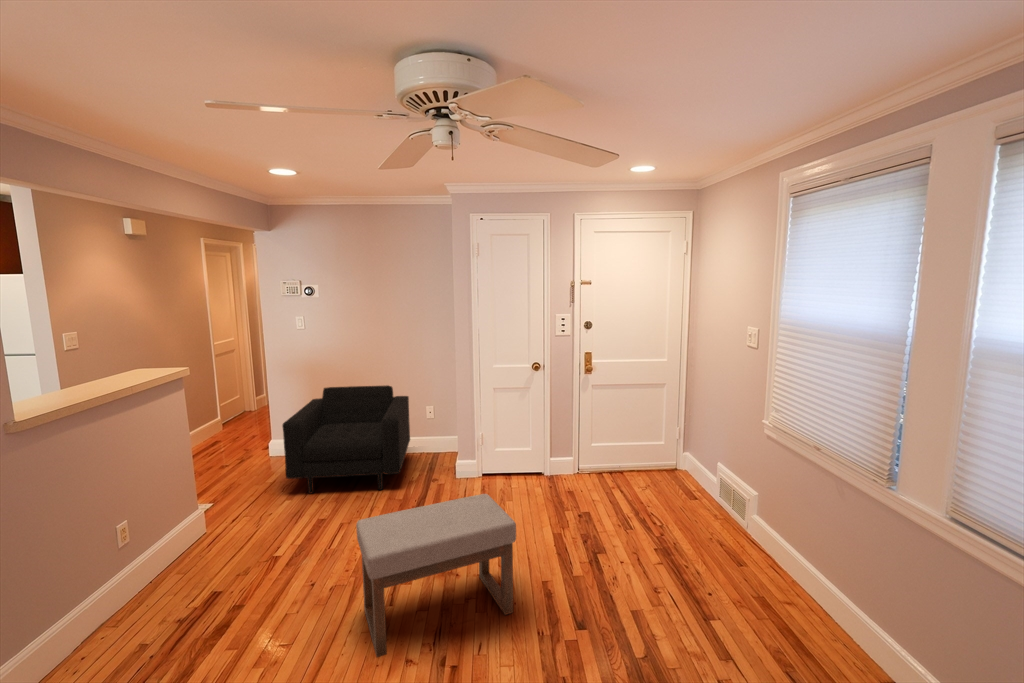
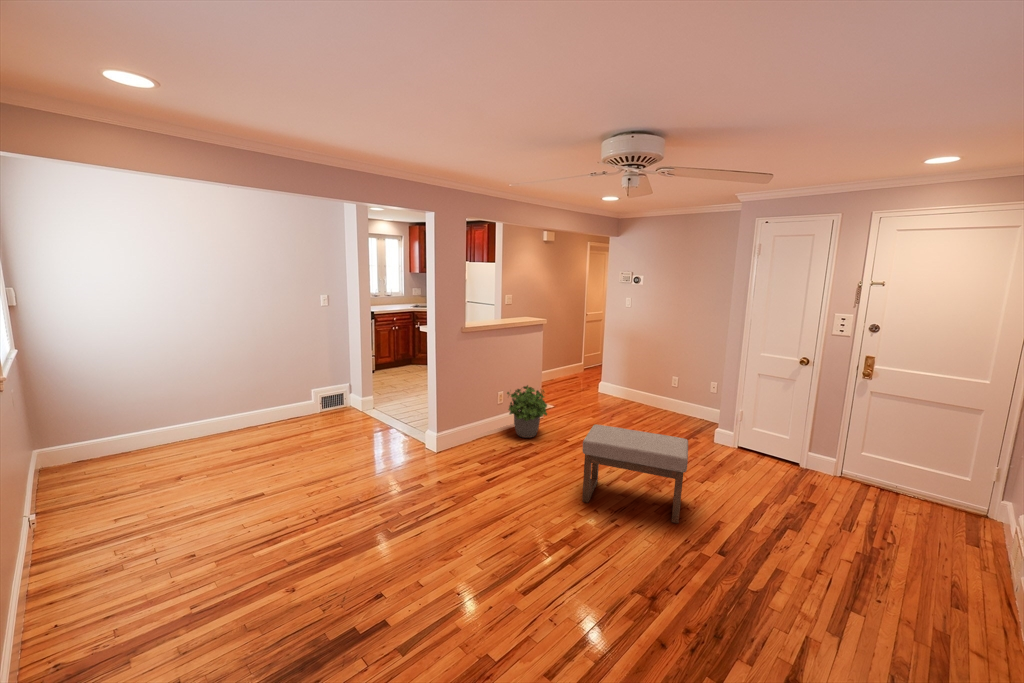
armchair: present [283,385,410,494] -> none [593,351,695,430]
potted plant: none [135,487,236,590] -> present [507,385,547,438]

